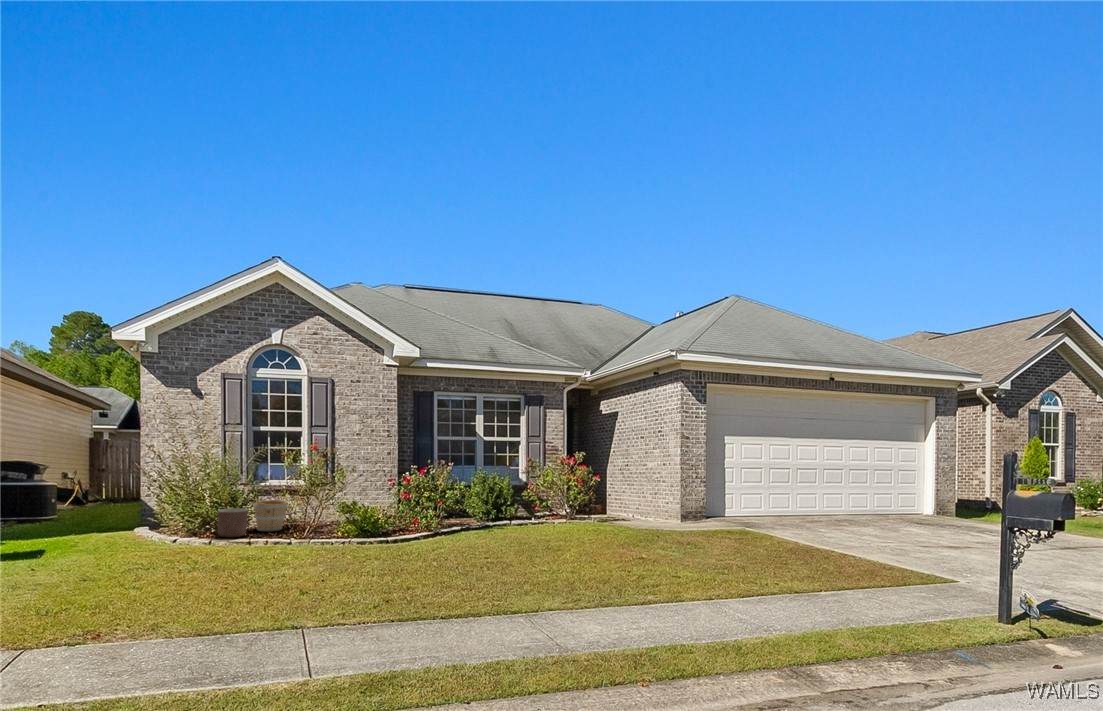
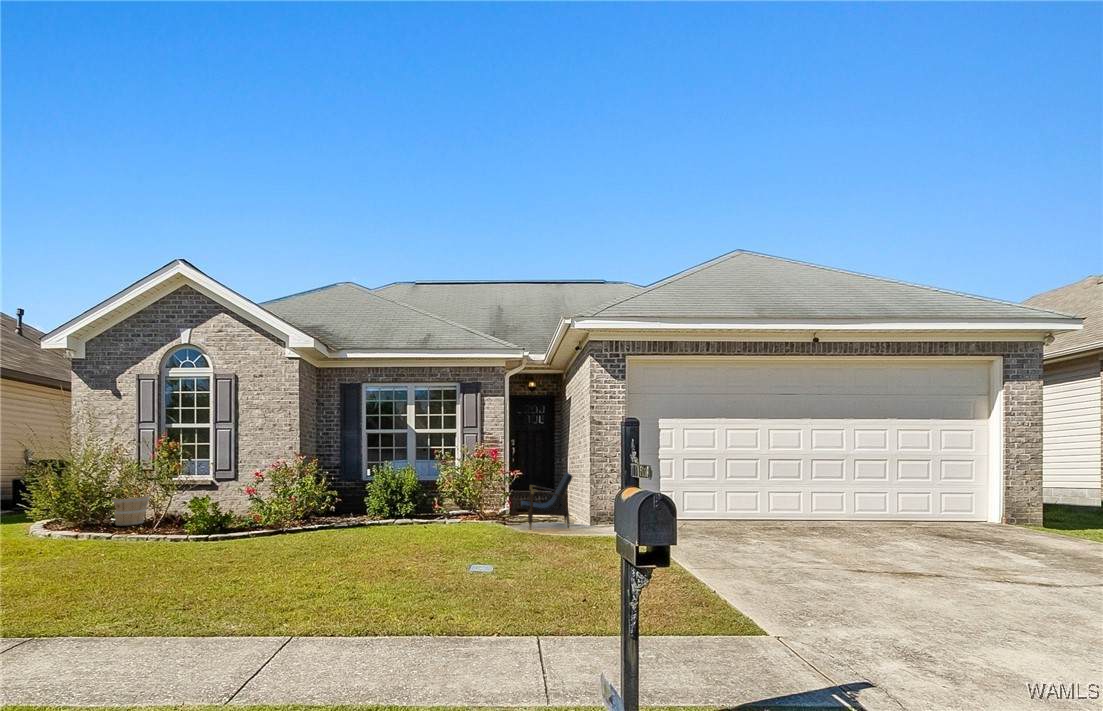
lounge chair: none [629,478,679,524] -> present [521,472,573,530]
planter: present [218,508,248,538] -> none [55,502,90,531]

